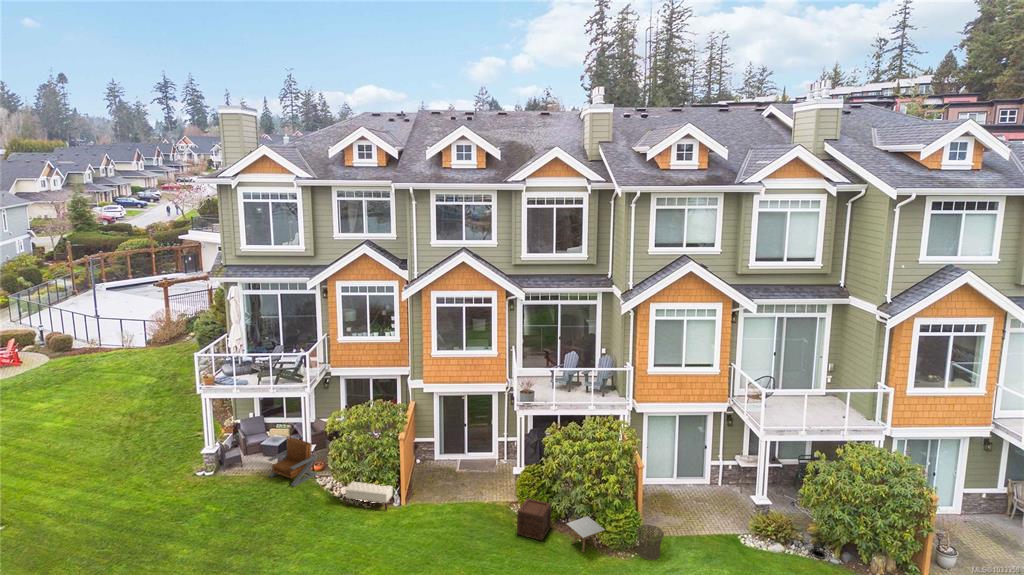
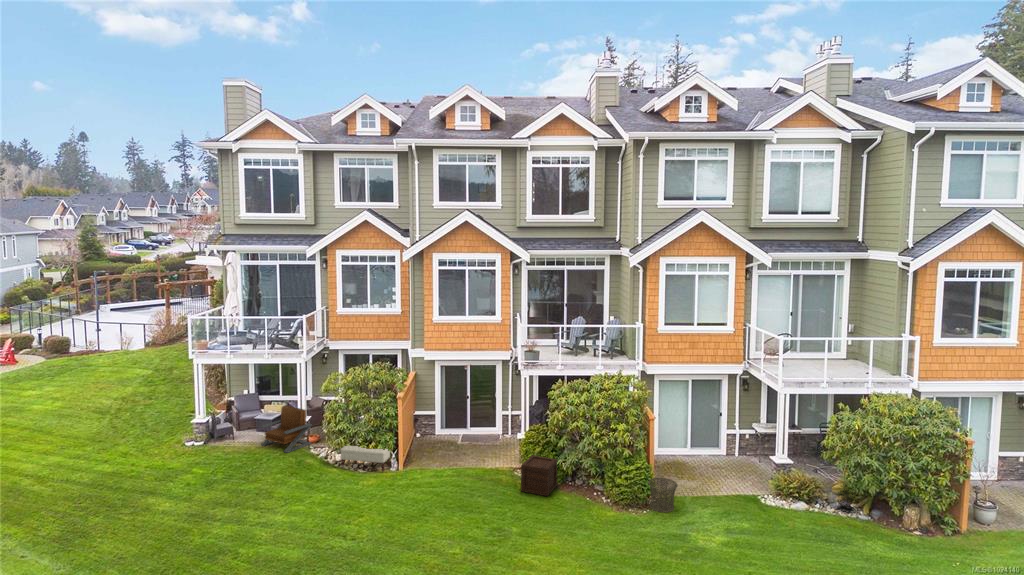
side table: present [566,516,605,552] -> none [573,471,615,506]

